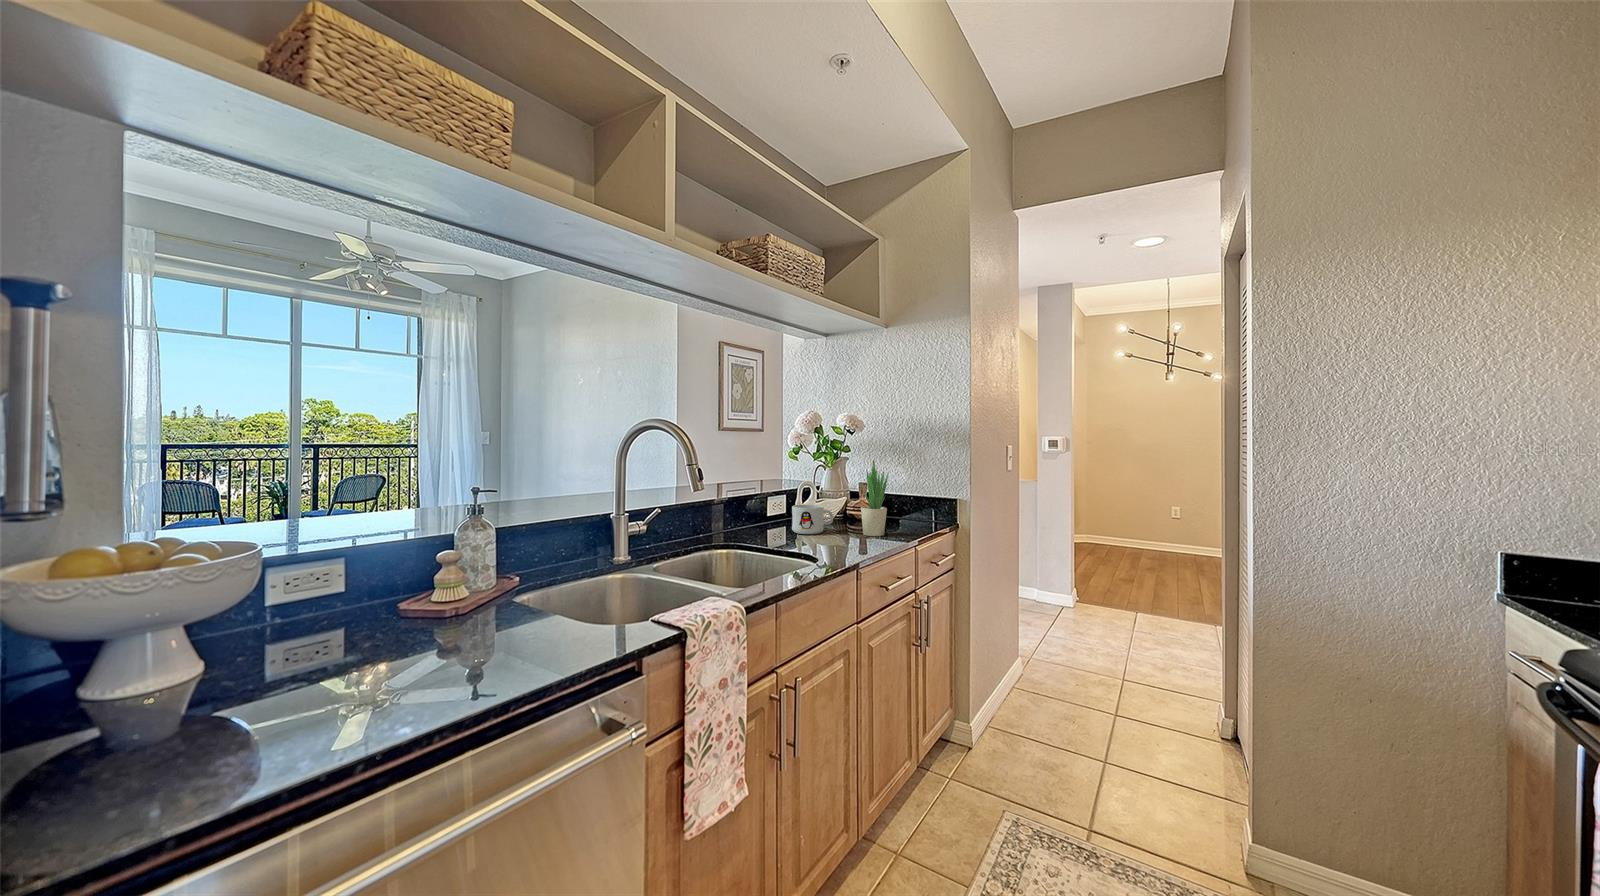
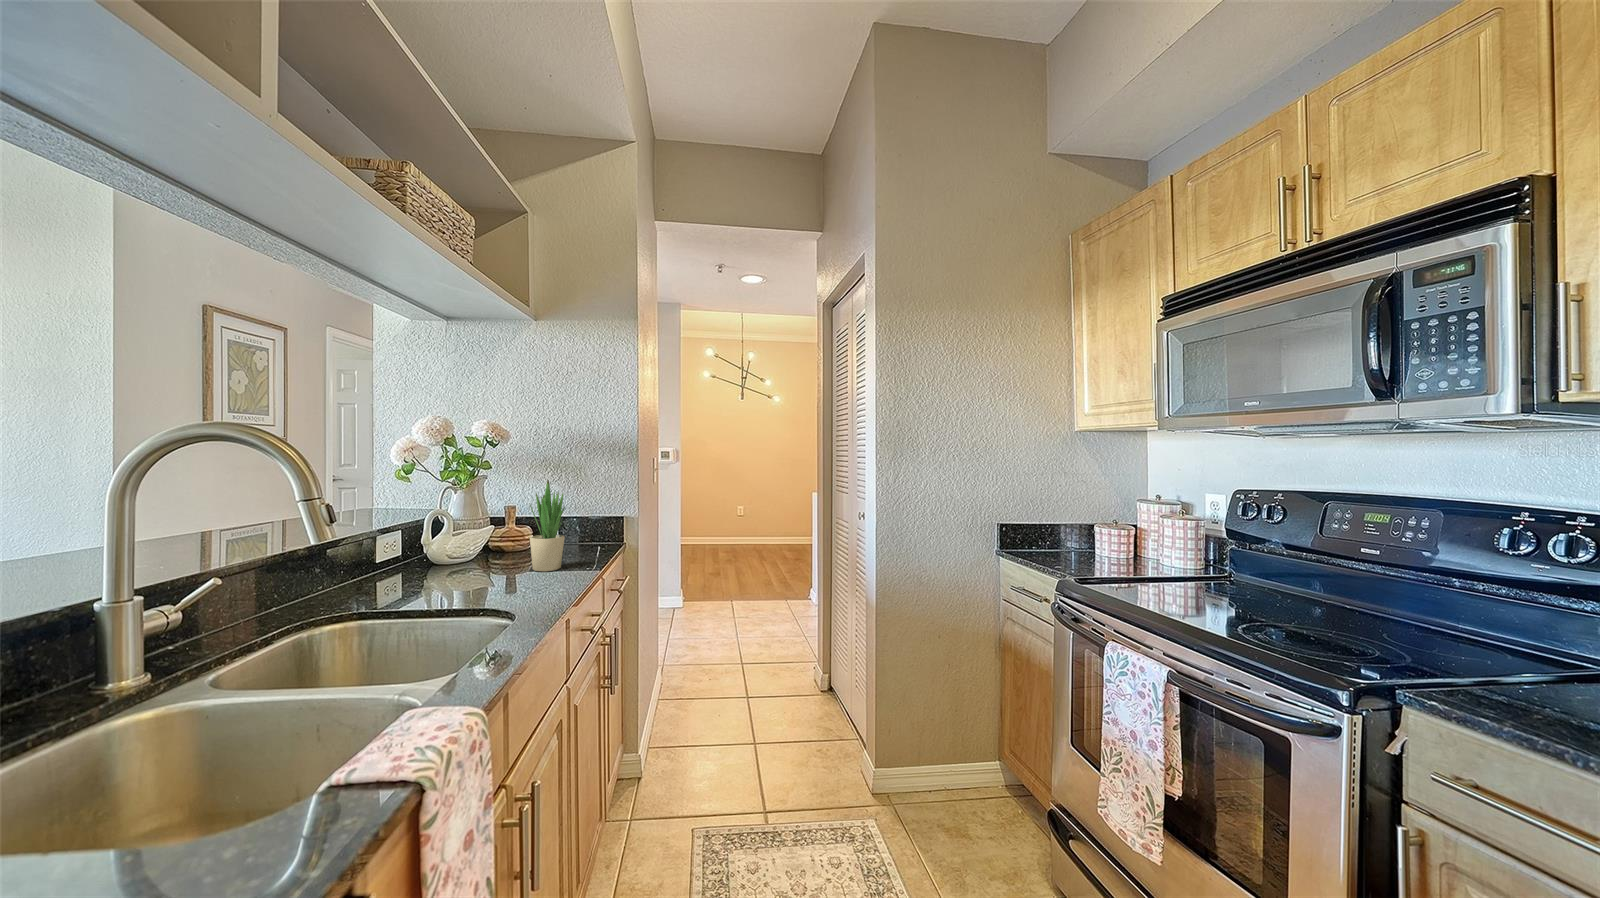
mug: present [792,505,833,534] -> none [425,540,486,581]

